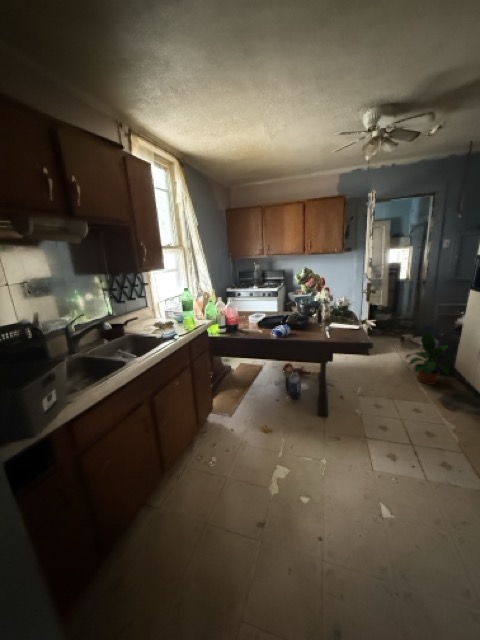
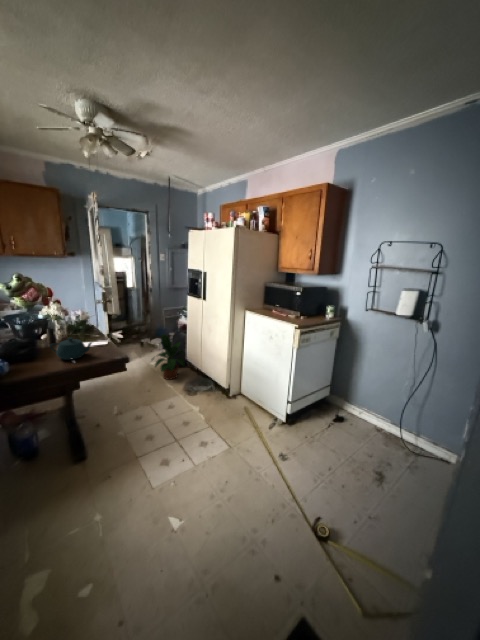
teapot: none [316,318,346,335] -> present [50,338,92,360]

